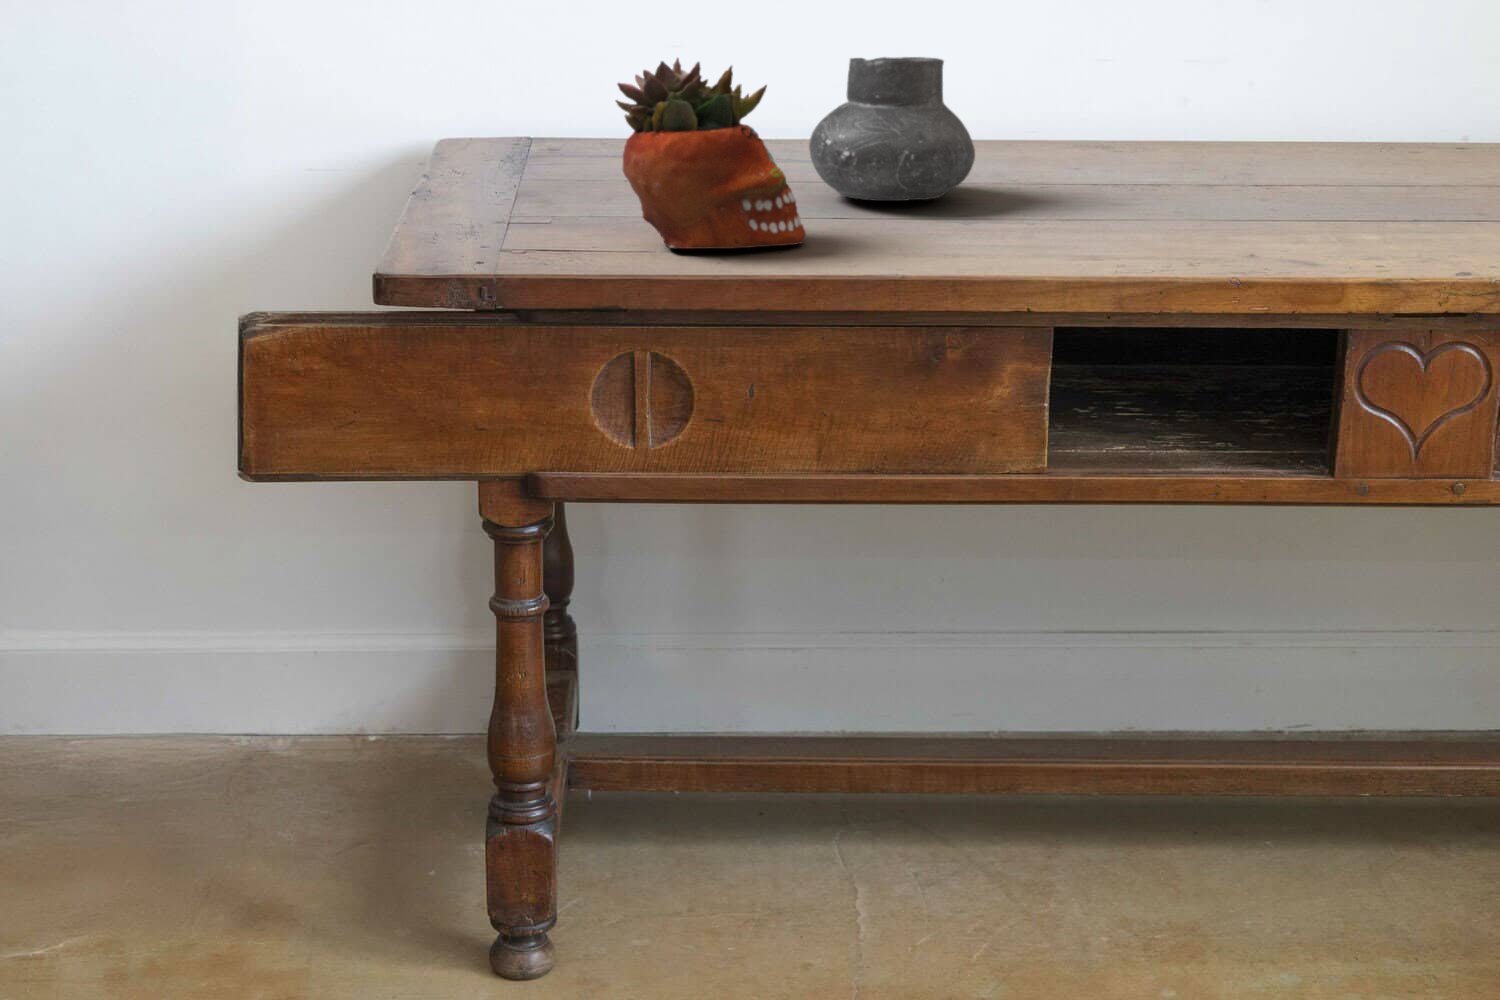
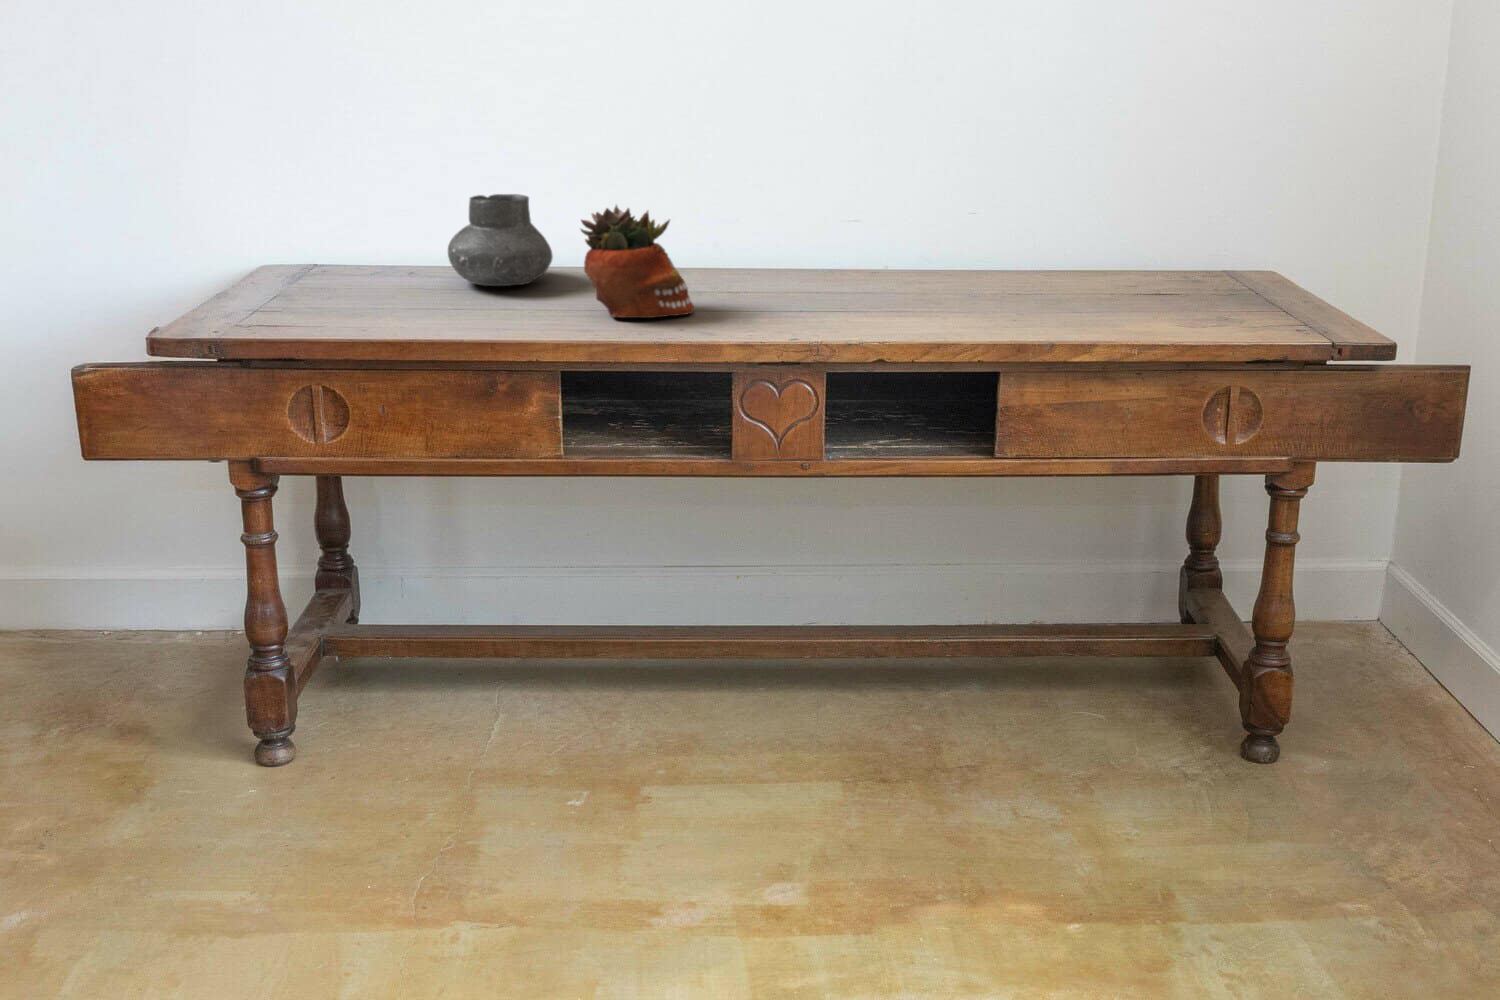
succulent planter: present [616,58,806,249] -> present [581,205,694,318]

